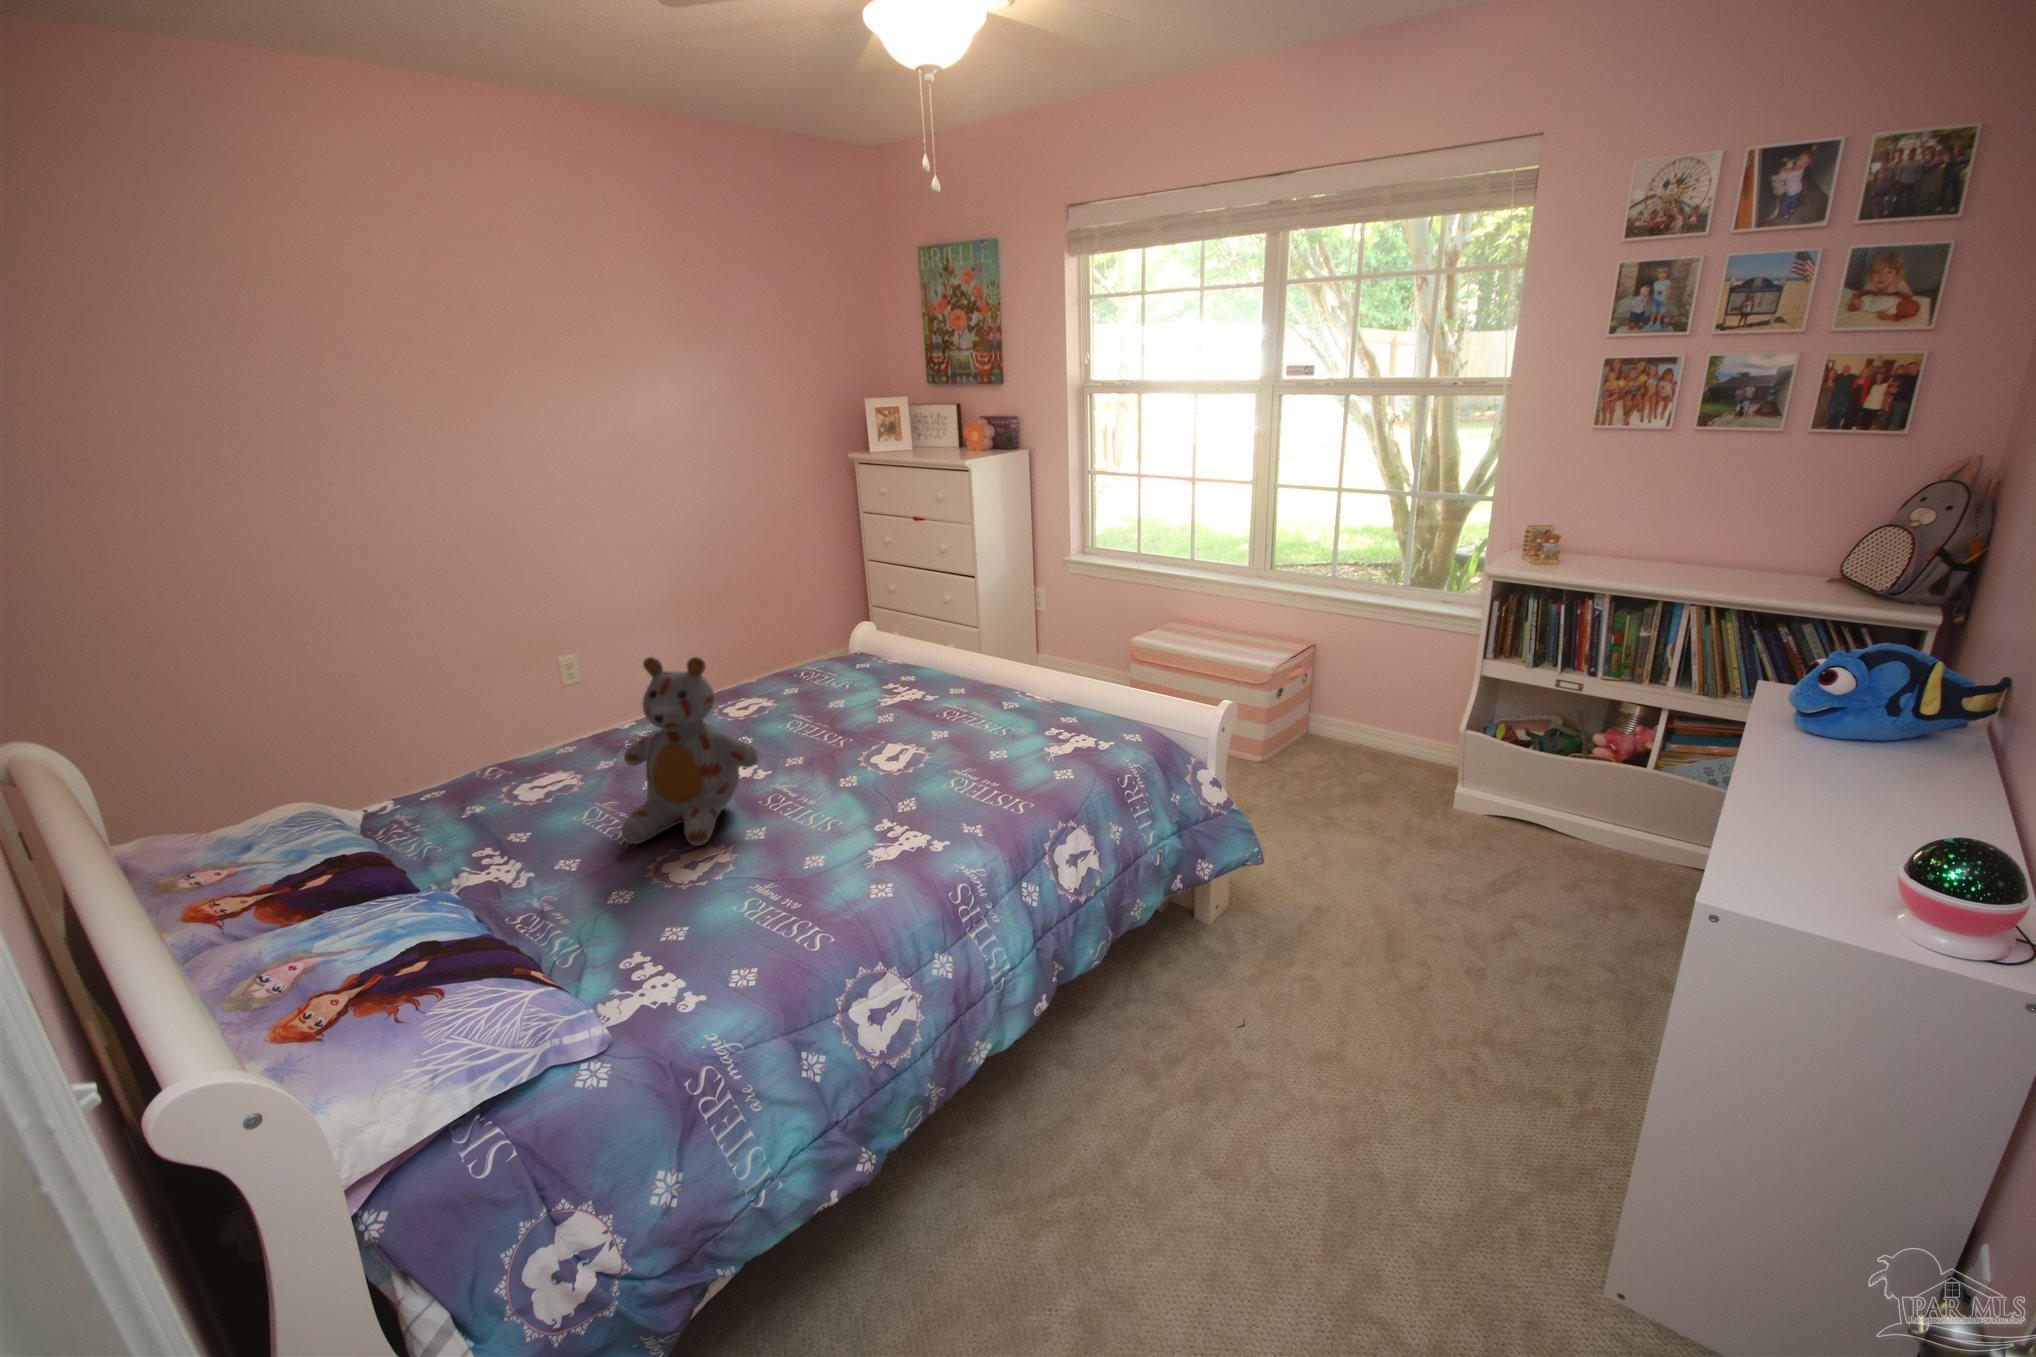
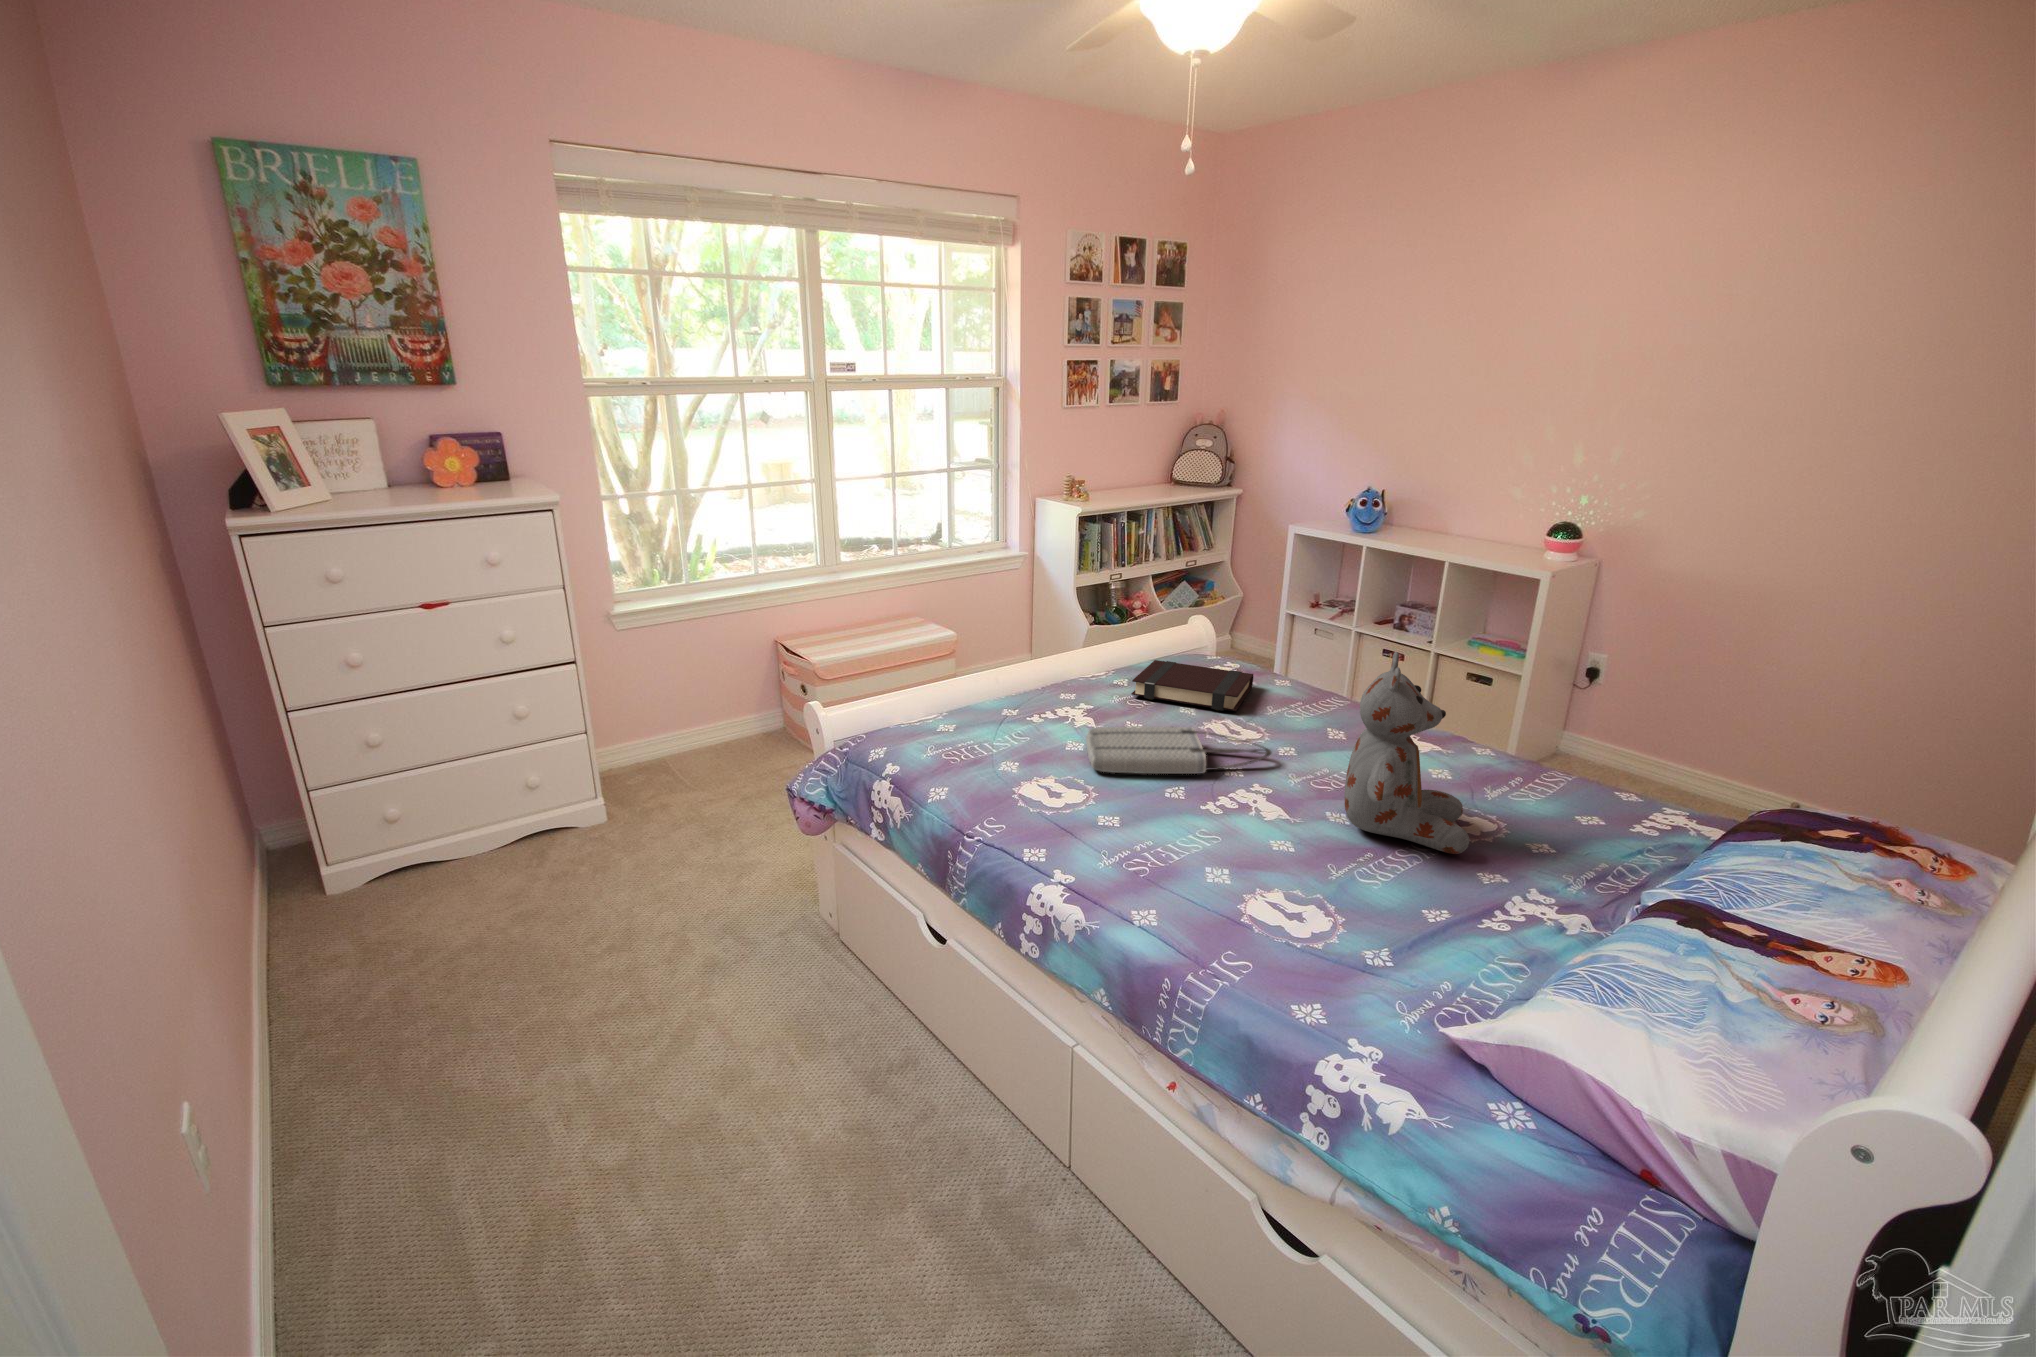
tote bag: none [799,689,876,759] -> present [1086,726,1271,774]
book: none [957,689,1066,753] -> present [1131,660,1253,711]

